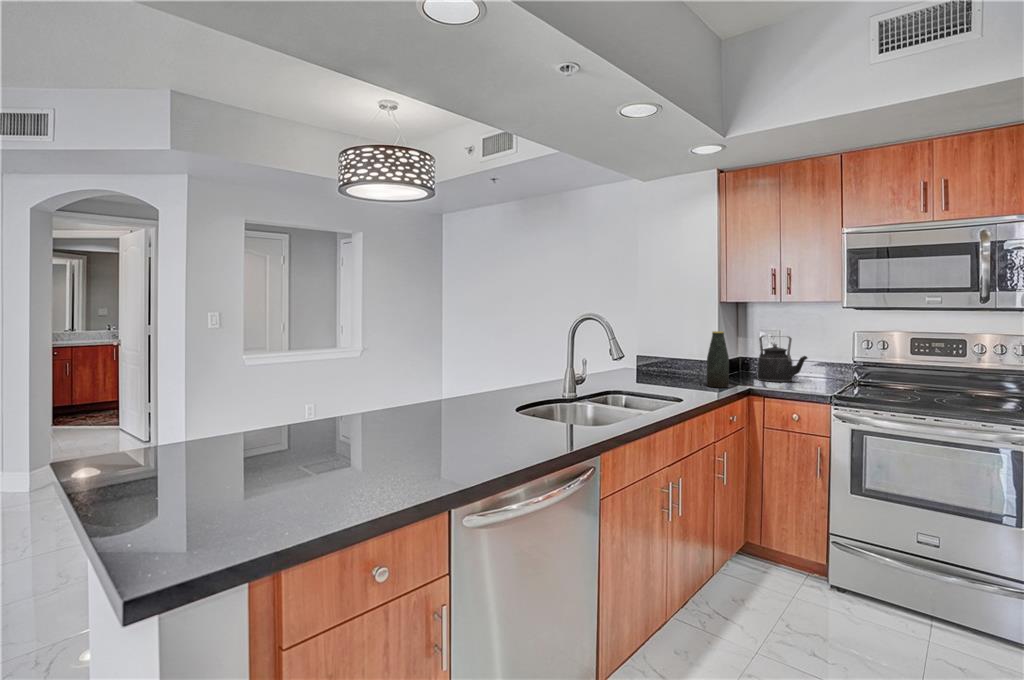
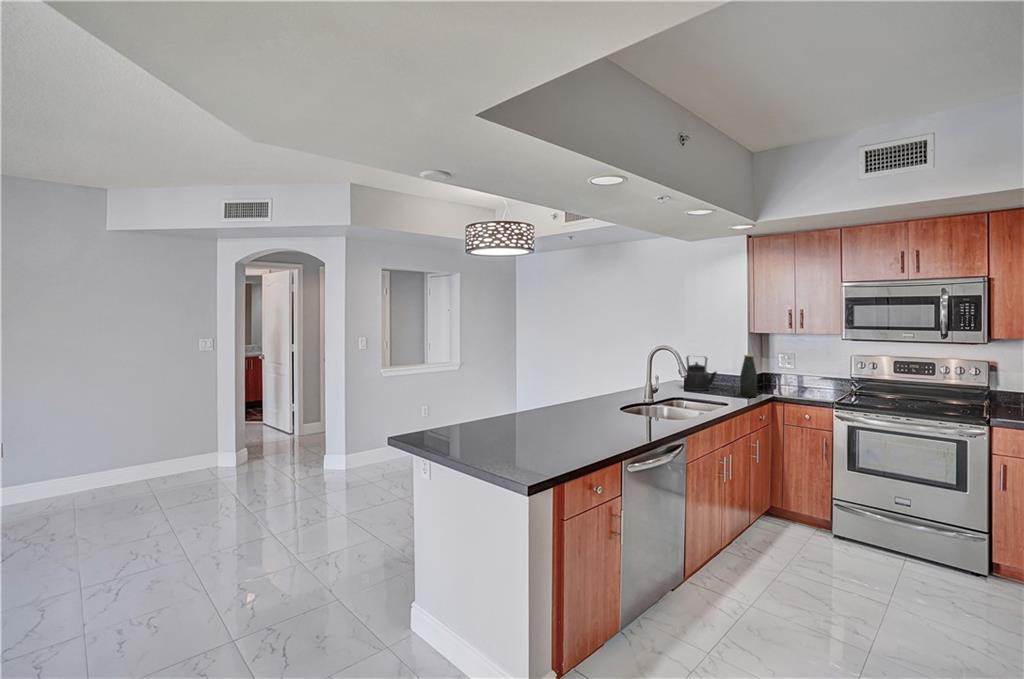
kettle: present [757,336,807,382] -> present [684,356,717,391]

